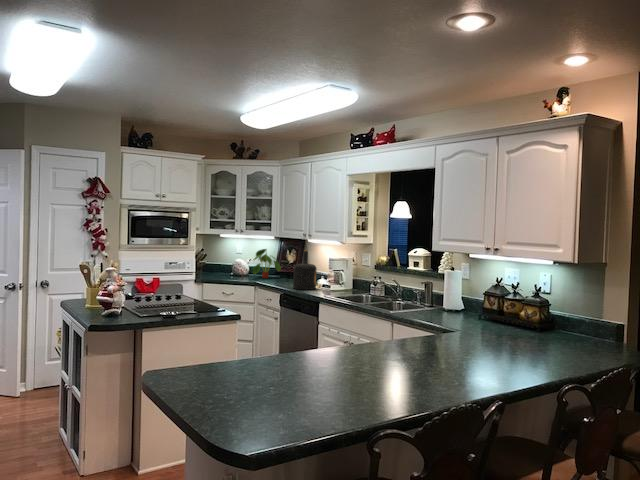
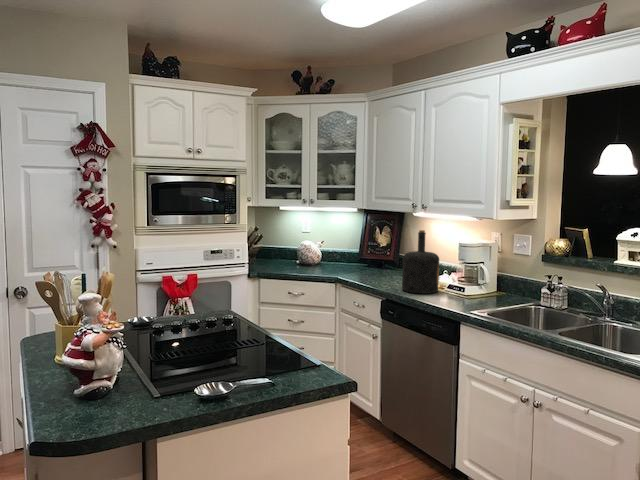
plant: present [253,249,280,278] -> none [328,226,372,270]

